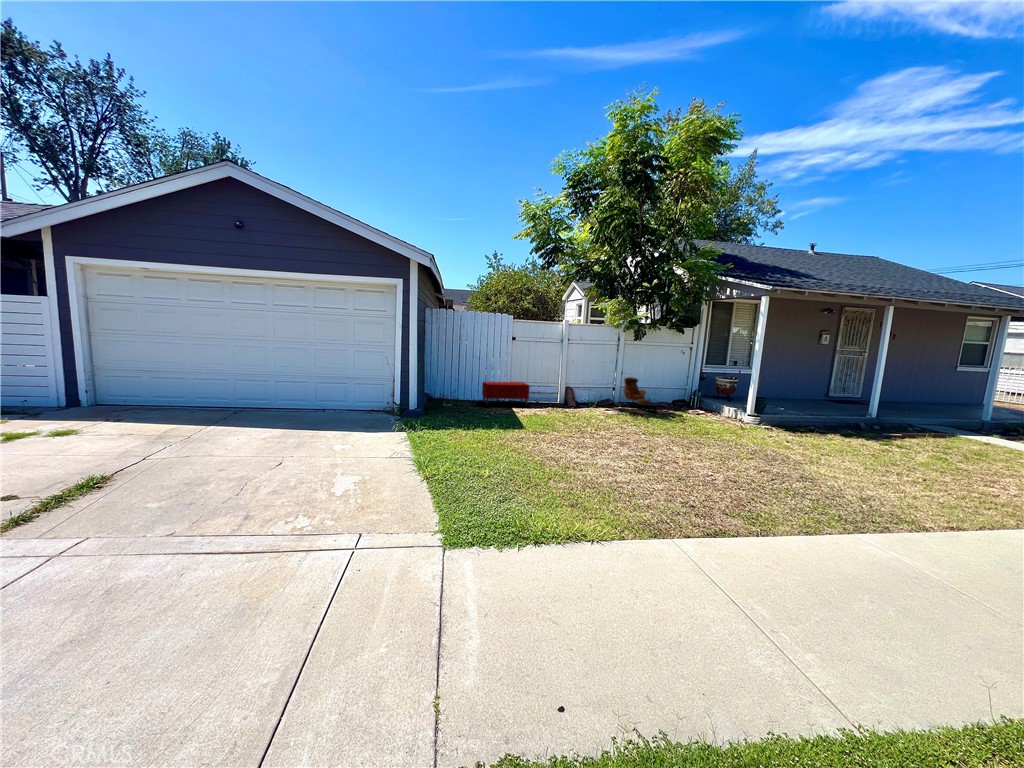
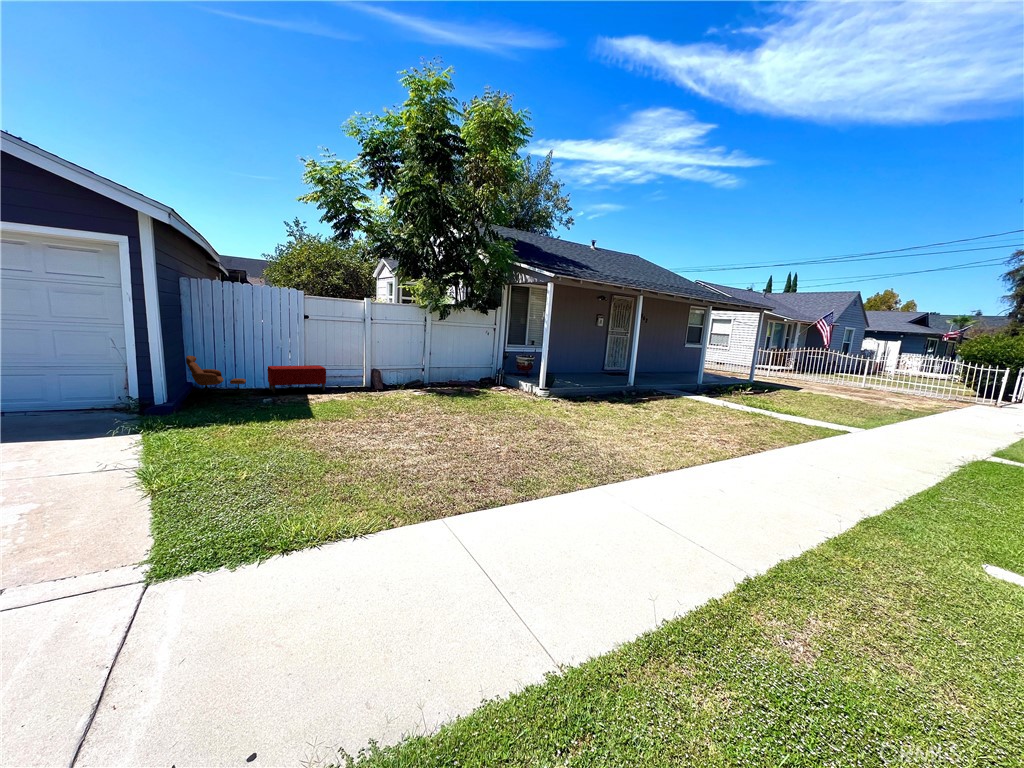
lounge chair: present [623,377,650,410] -> present [186,356,246,395]

